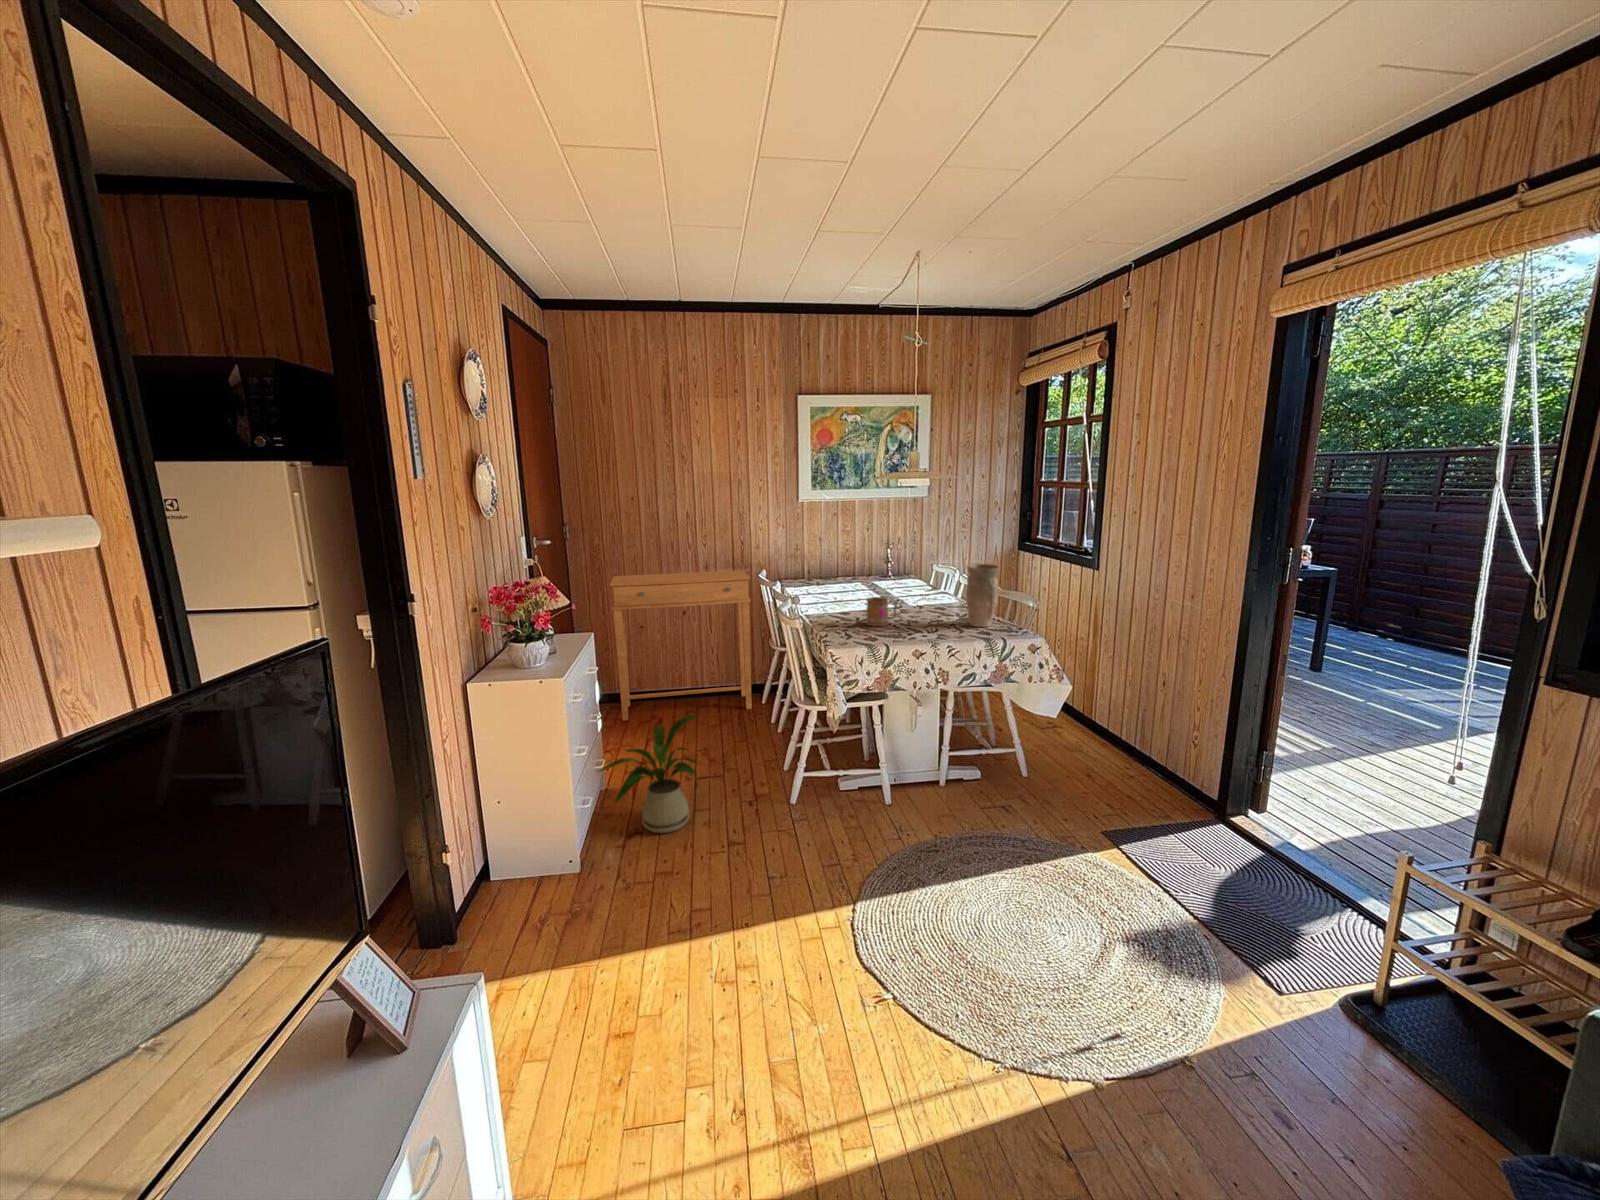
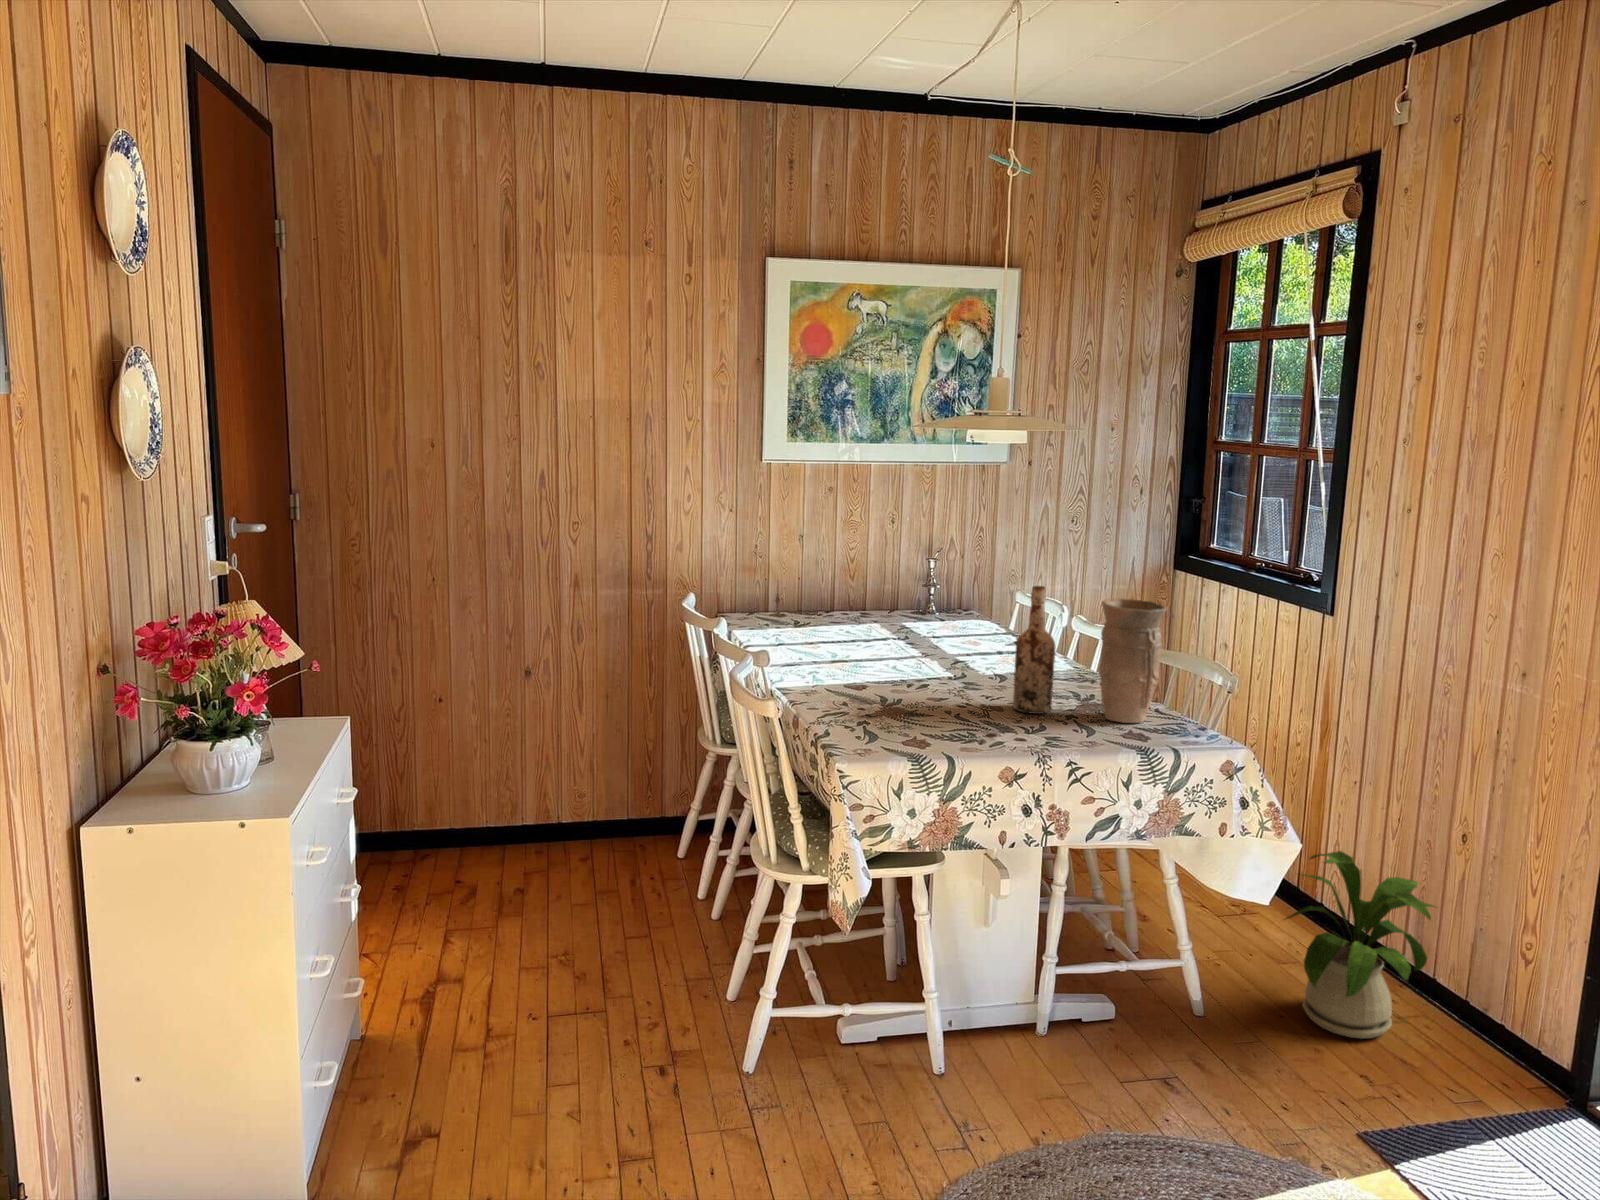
wine bottle: none [923,559,944,624] -> present [1013,586,1056,714]
side table: present [610,571,752,721] -> none [383,593,664,889]
mug: present [866,597,897,627] -> none [902,658,963,717]
house plant: present [600,714,698,833] -> present [1286,851,1433,1038]

